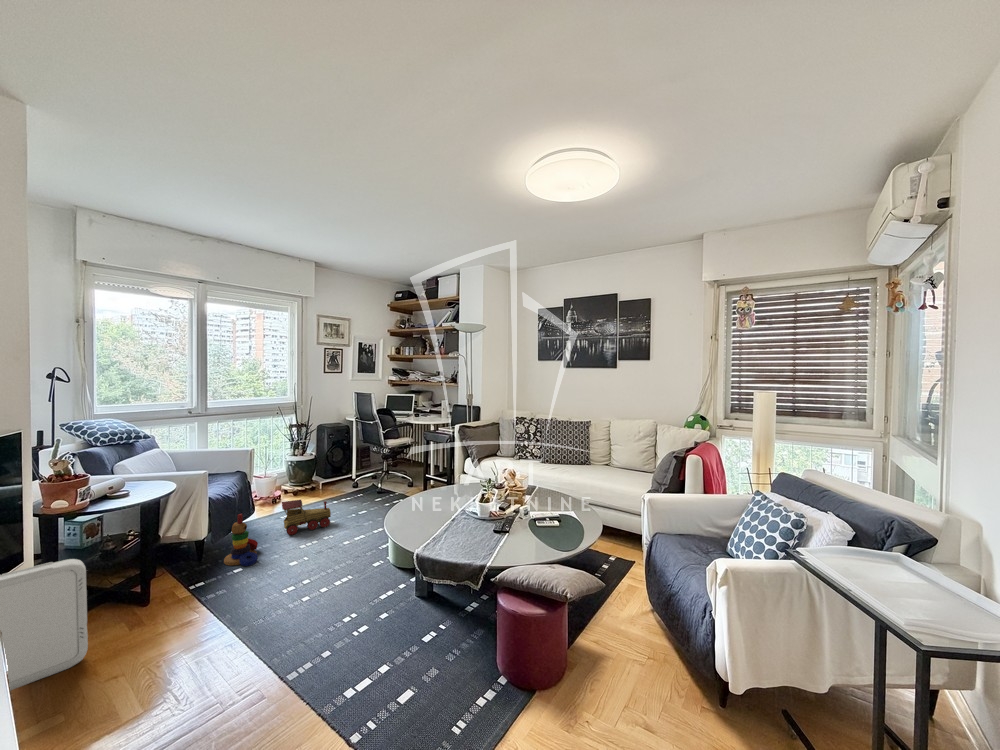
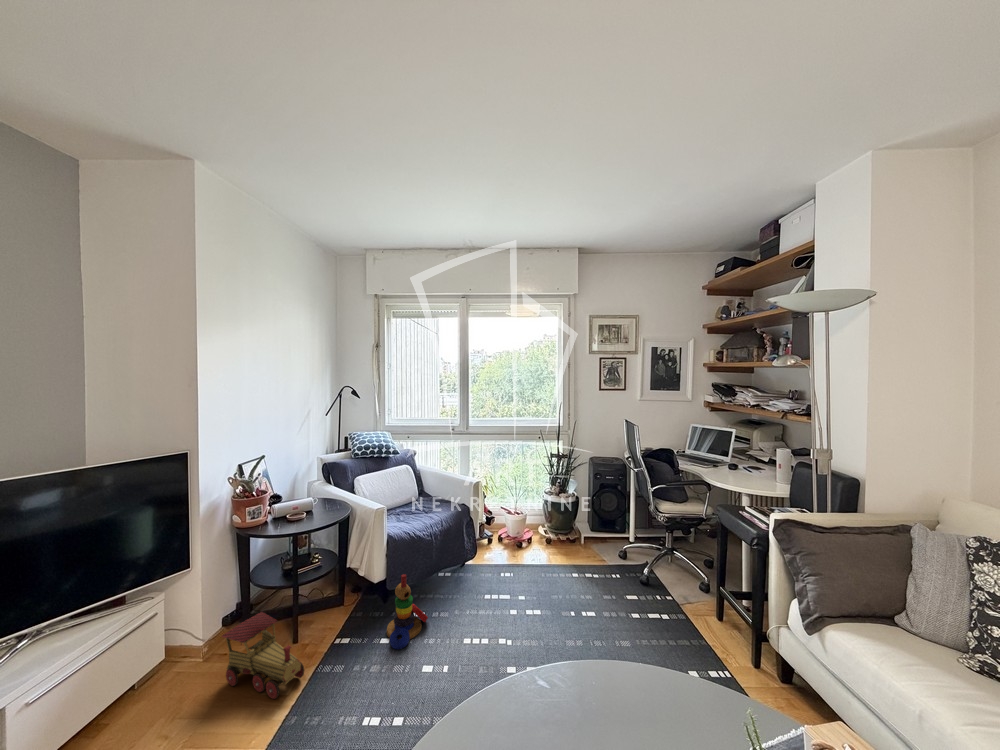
toy train: present [282,500,331,535] -> present [222,612,304,699]
air purifier: present [0,559,88,691] -> none [118,590,204,706]

